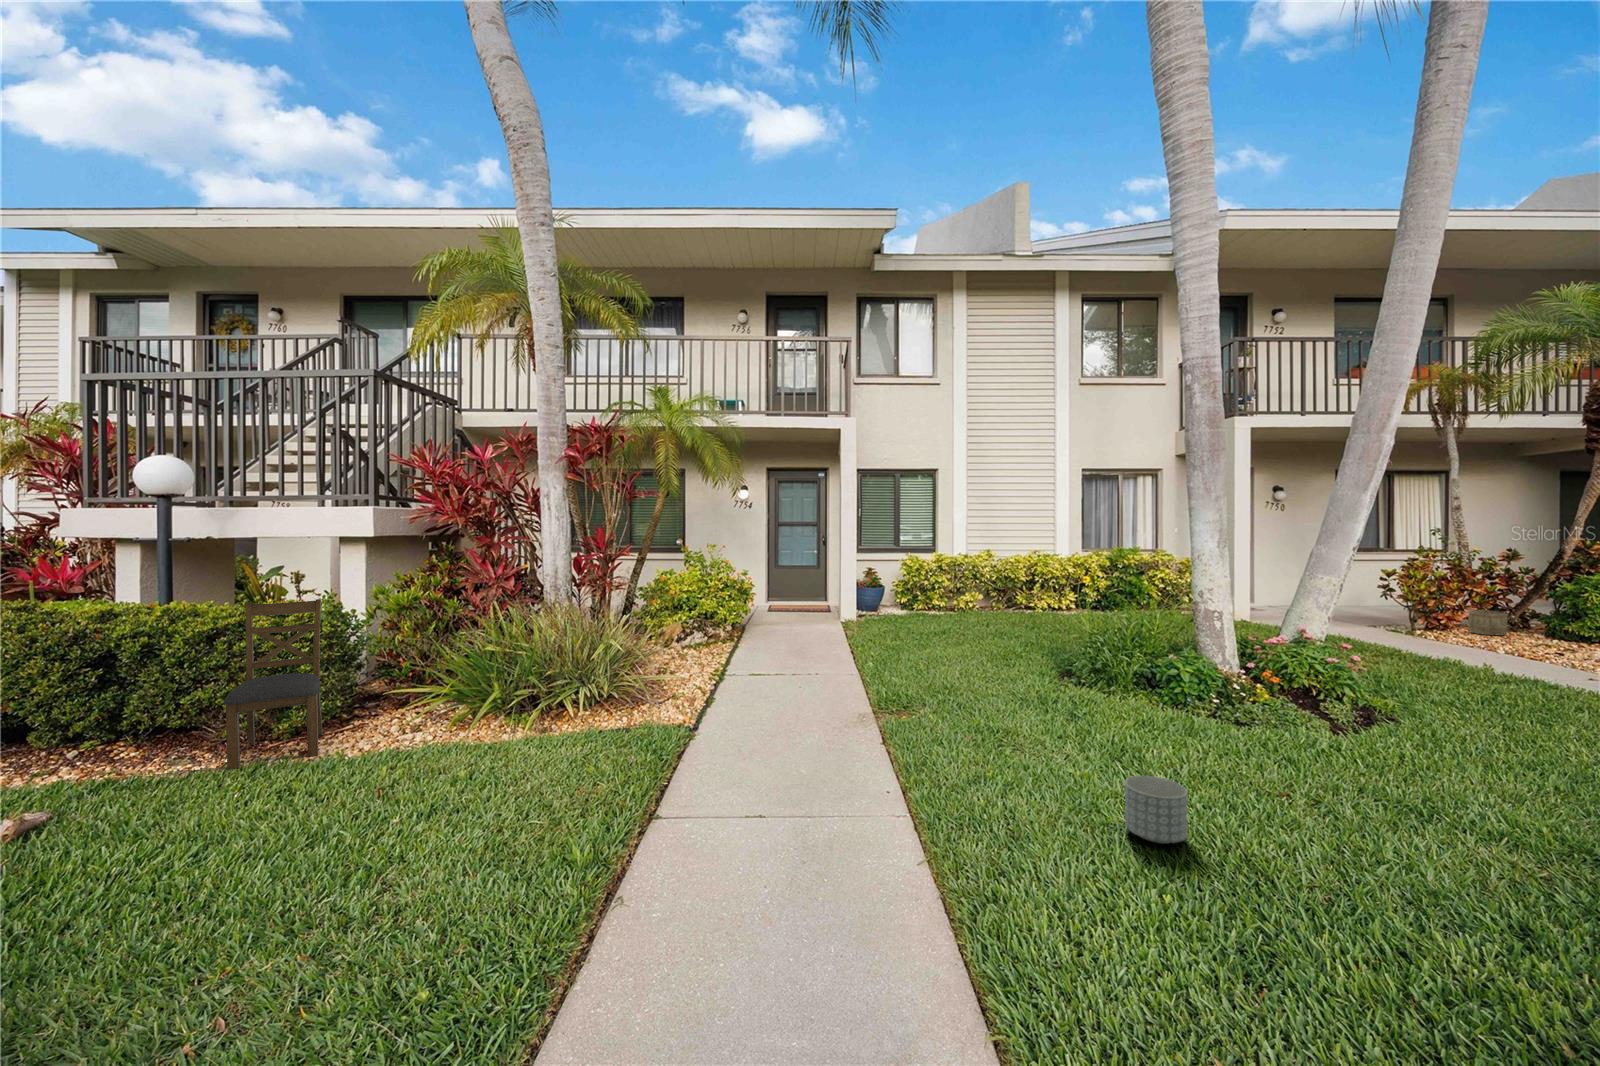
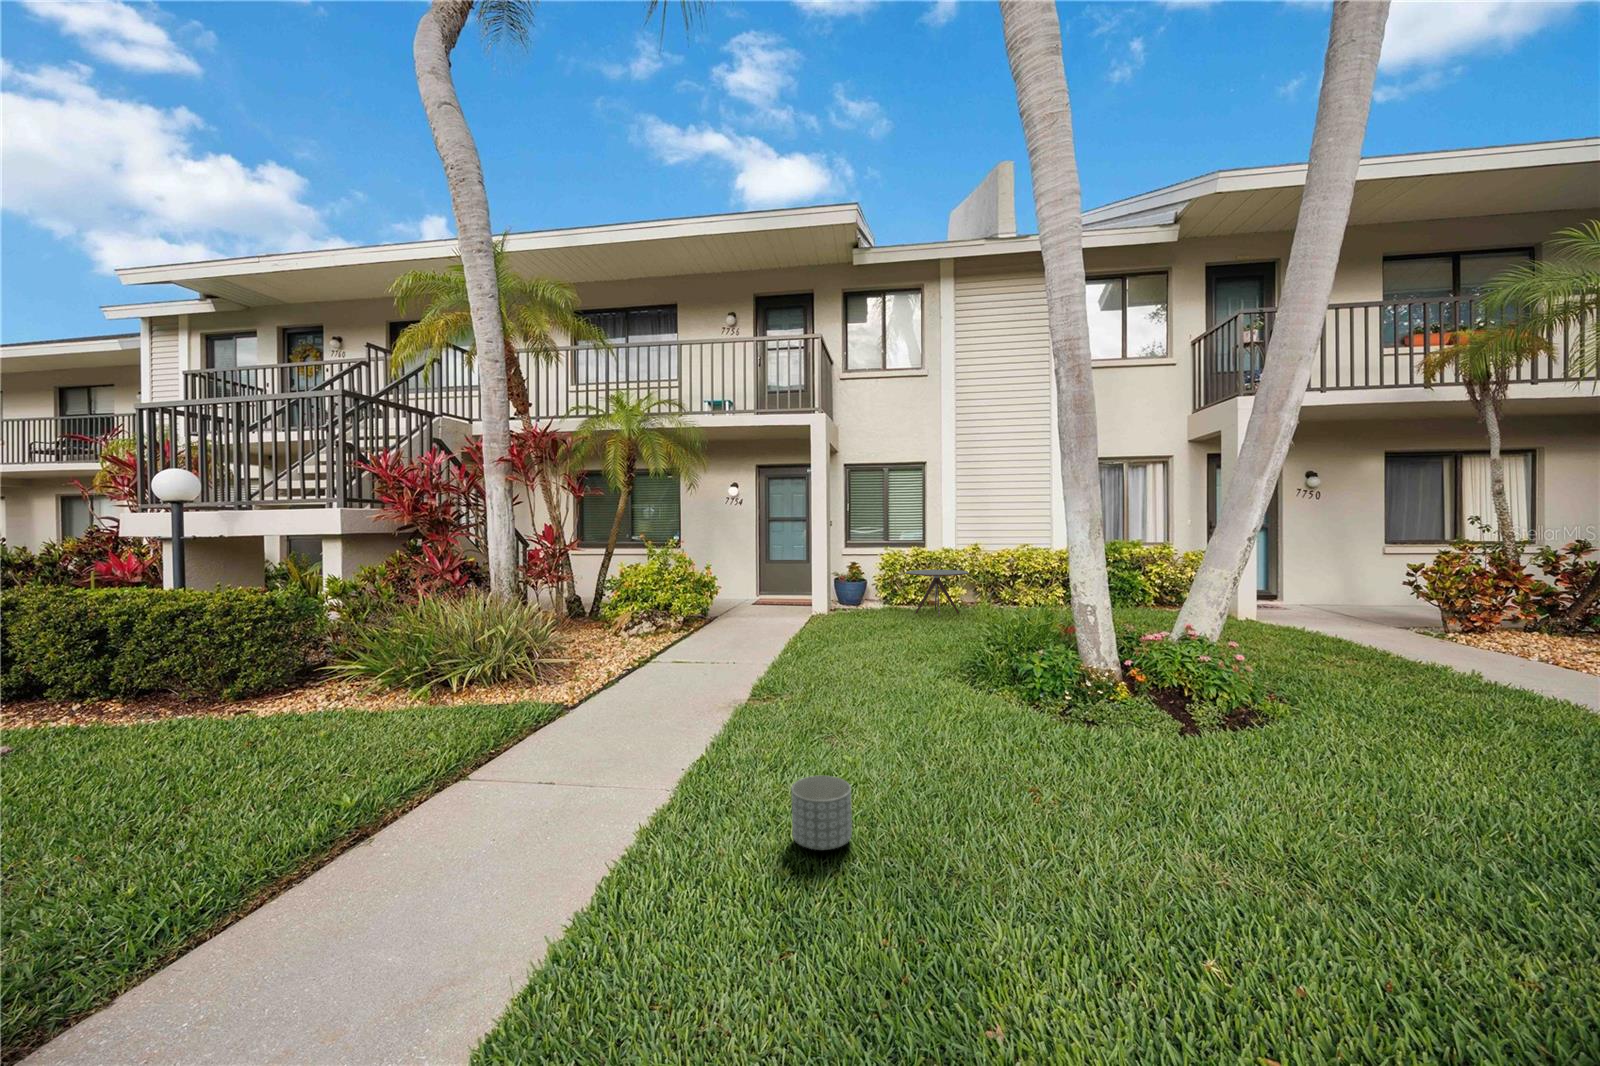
round table: none [934,576,996,622] -> present [906,570,968,617]
chair: present [224,599,323,769] -> none [115,584,229,729]
wooden bucket: present [1468,610,1508,636] -> none [1512,611,1563,641]

